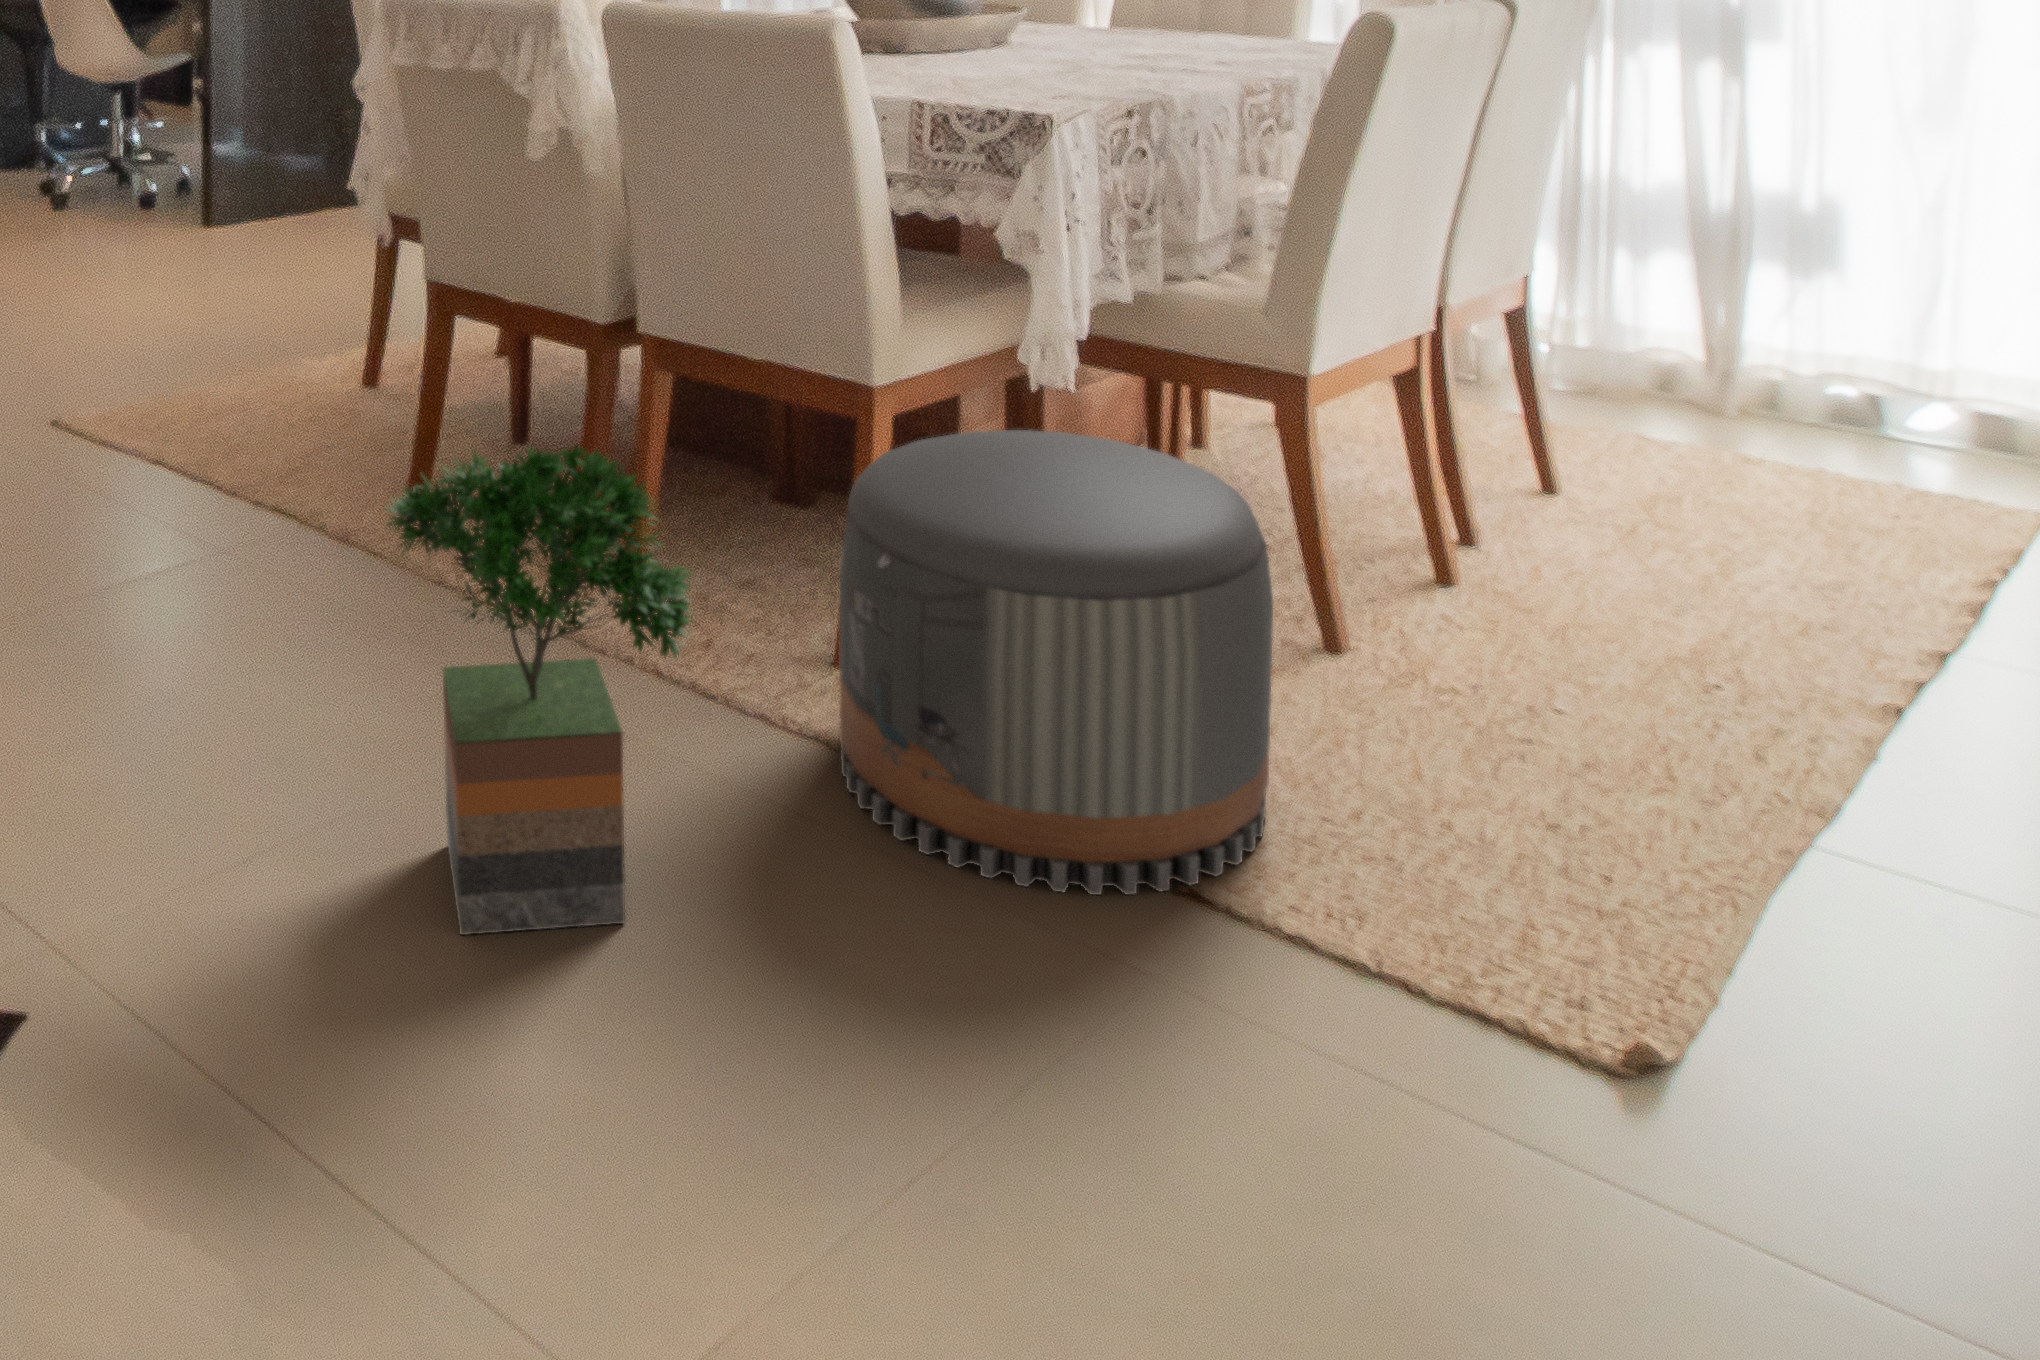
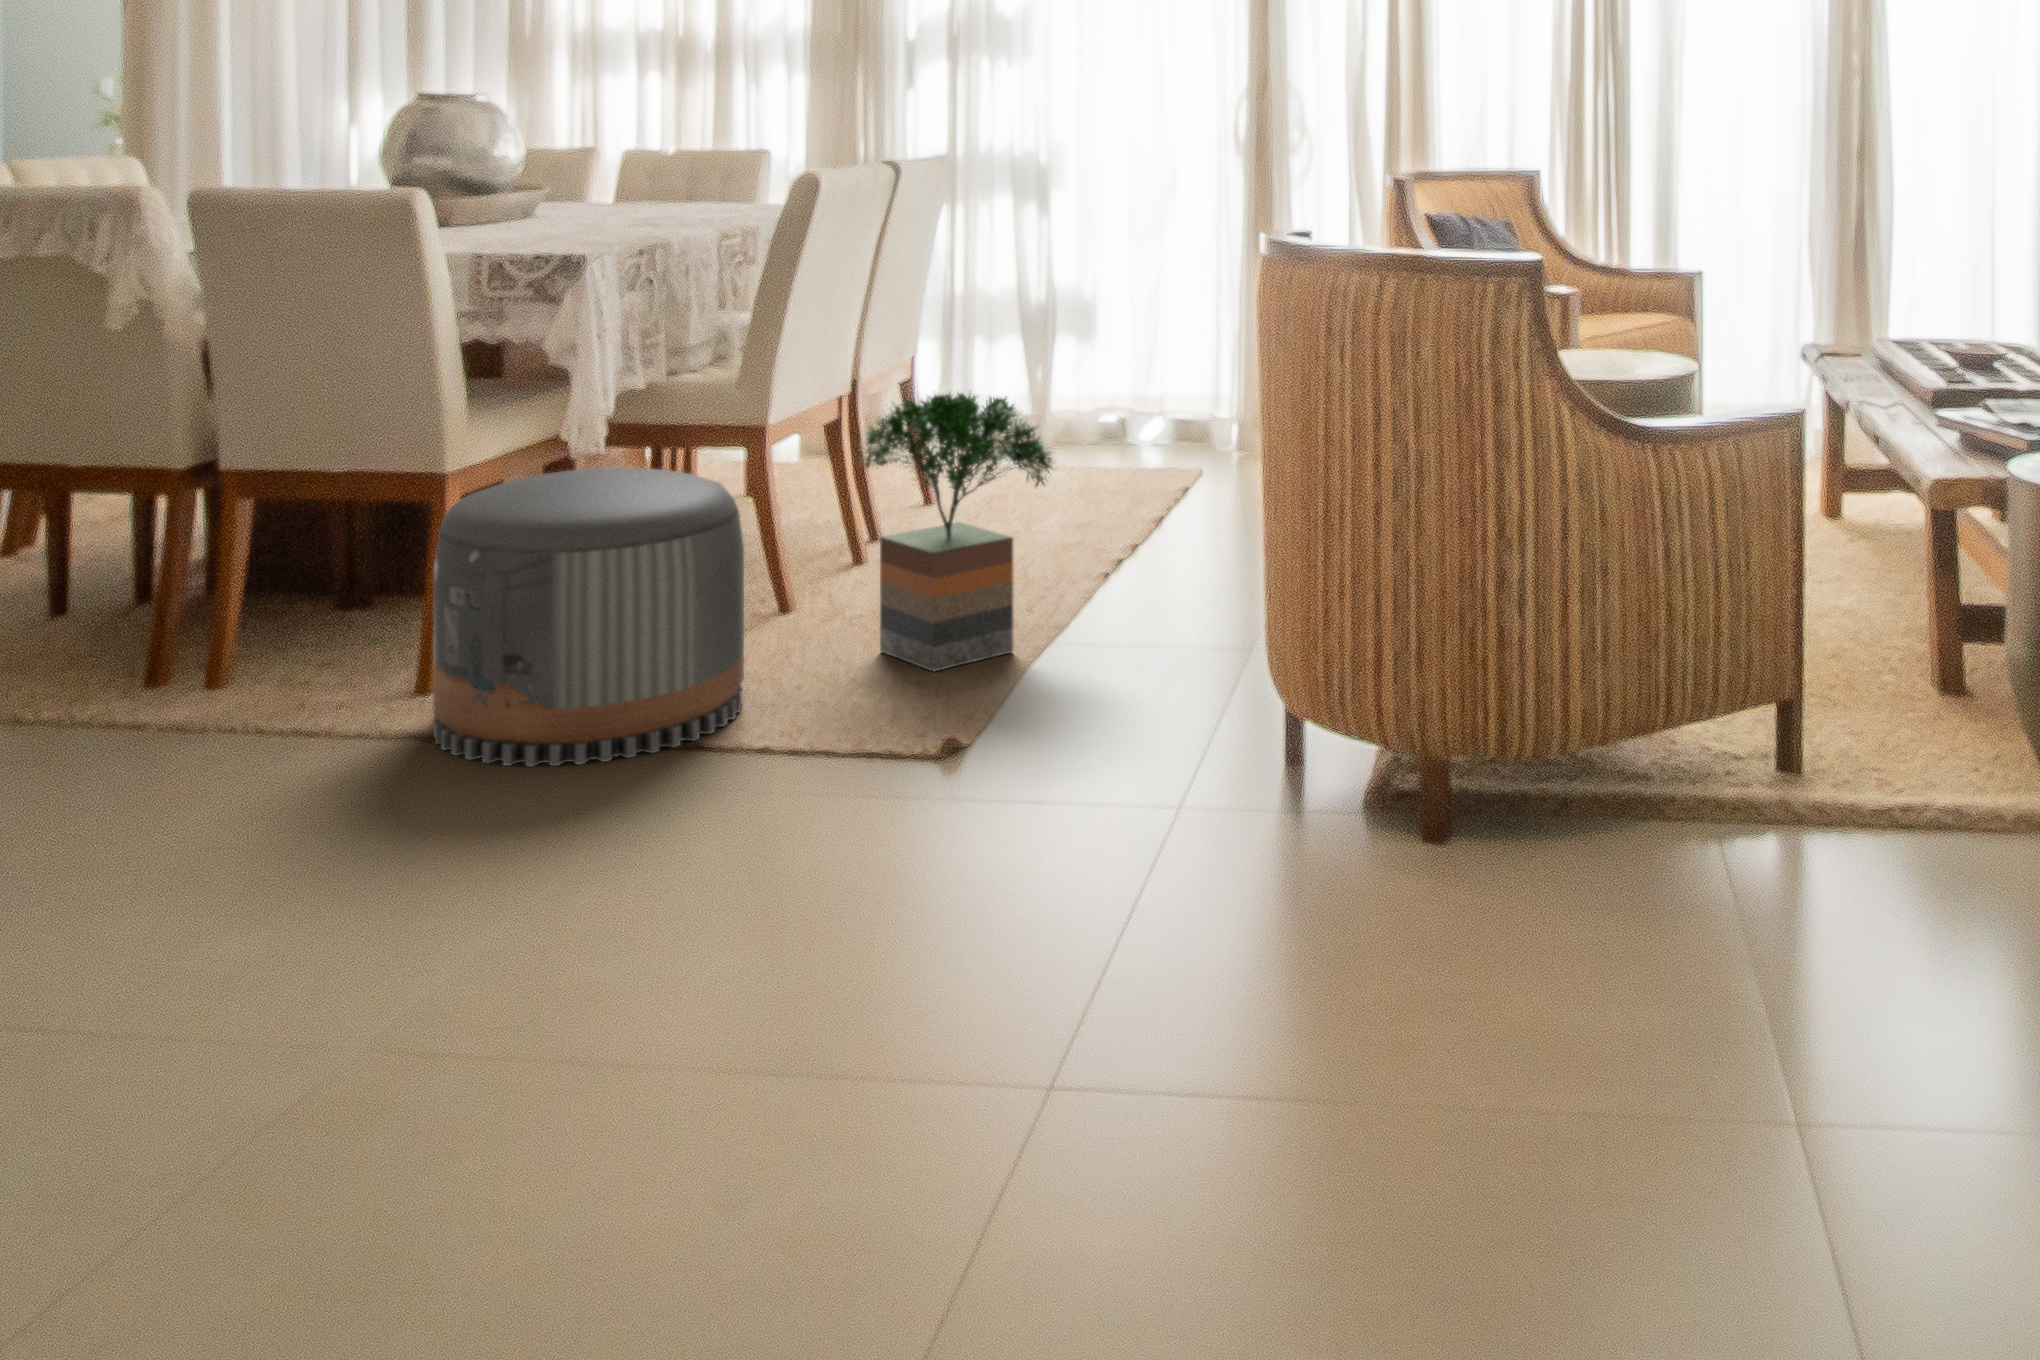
potted tree: present [387,445,693,935] -> present [862,393,1052,671]

